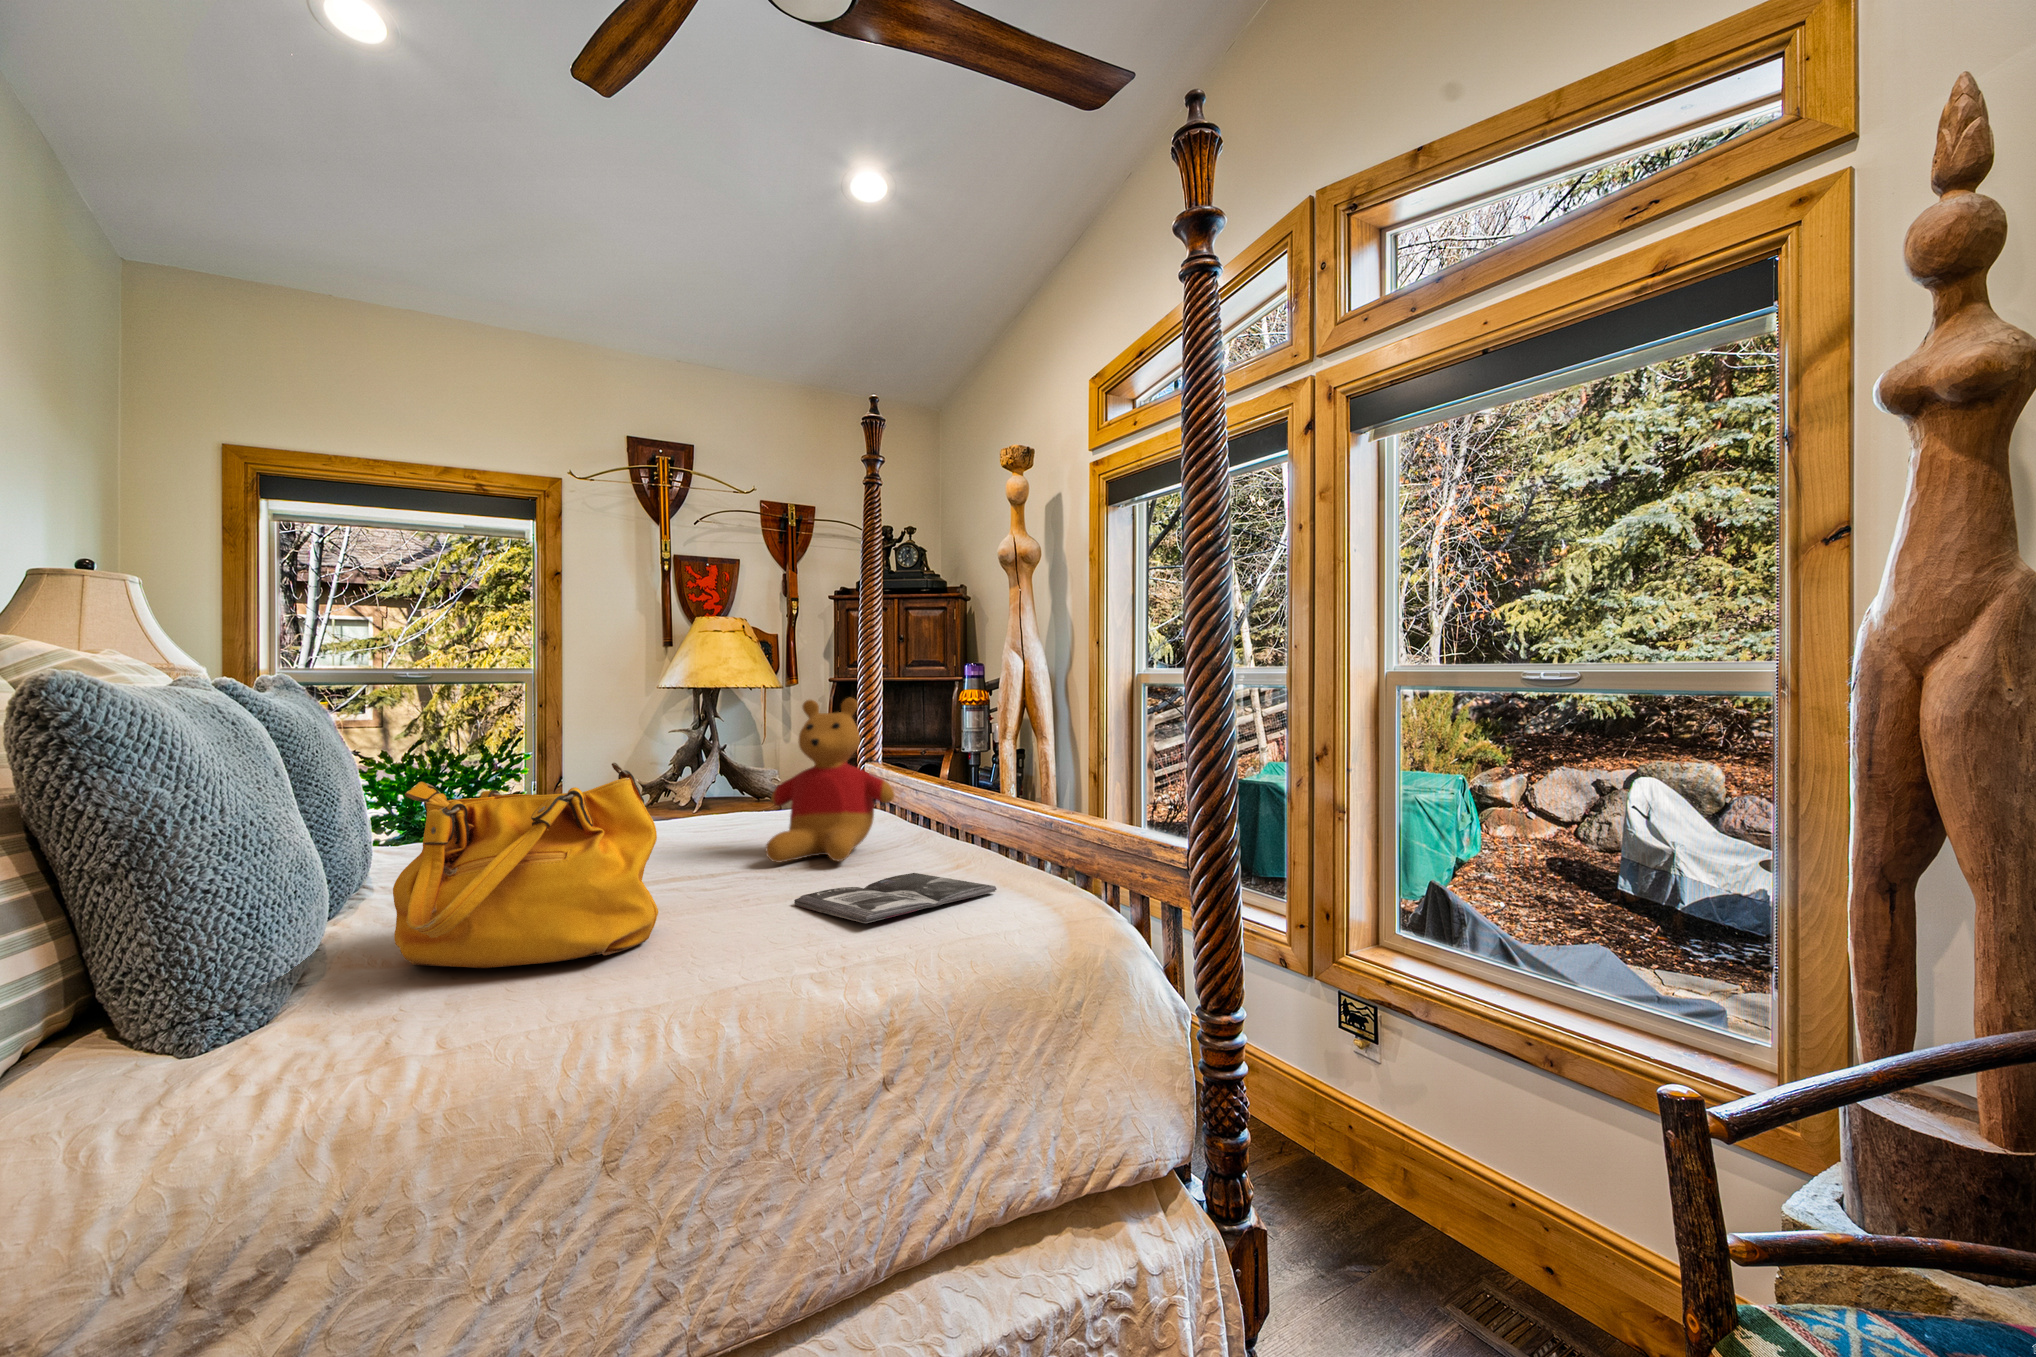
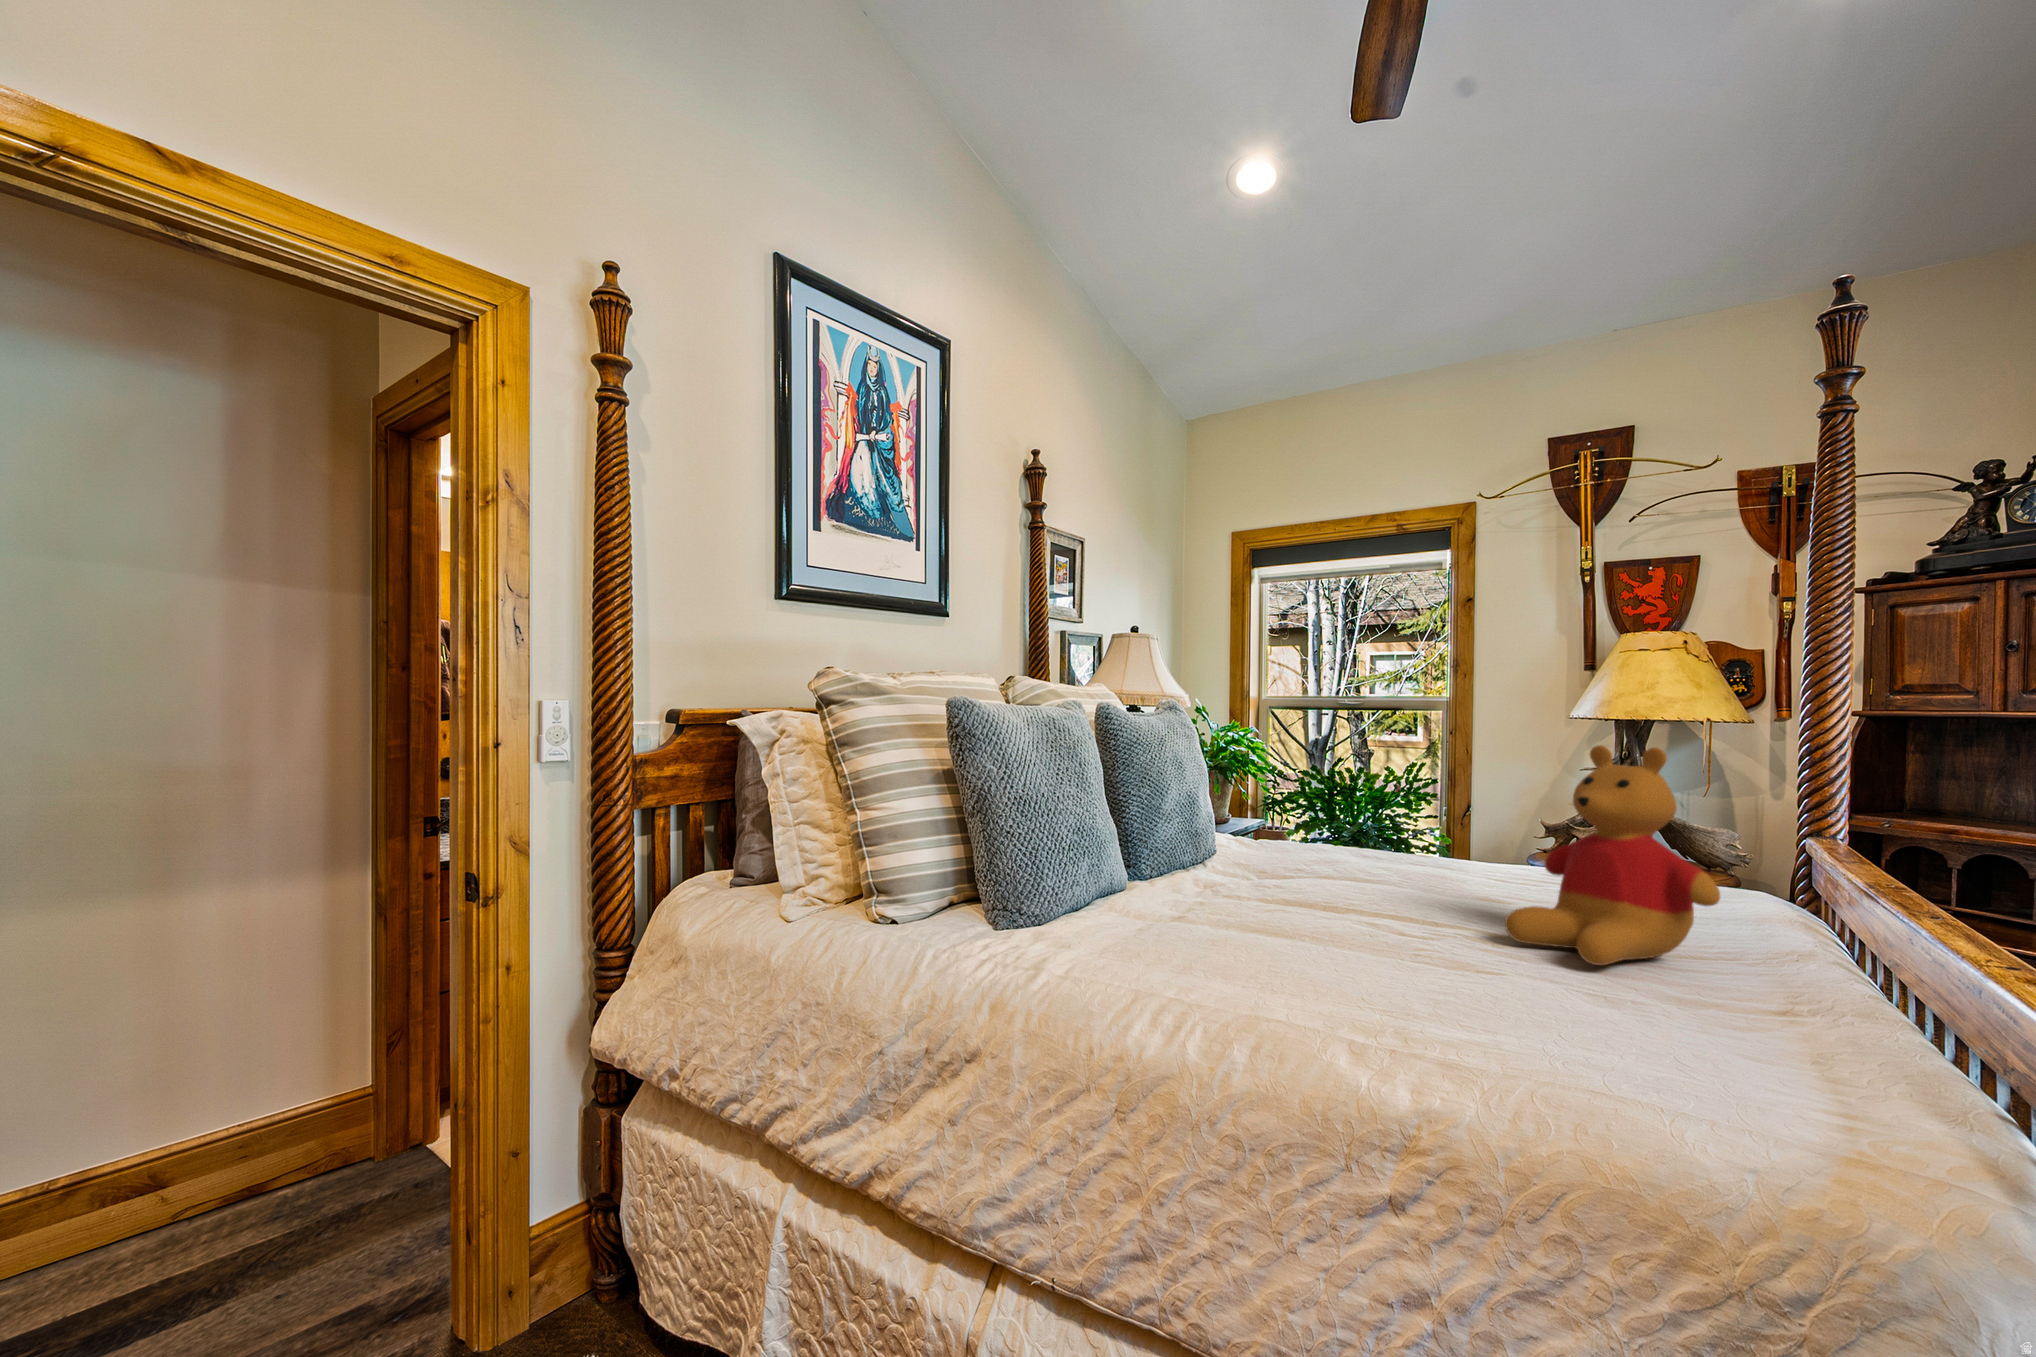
handbag: present [393,762,658,968] -> none [1103,782,1304,966]
magazine: present [794,873,997,923] -> none [1461,983,1780,1090]

